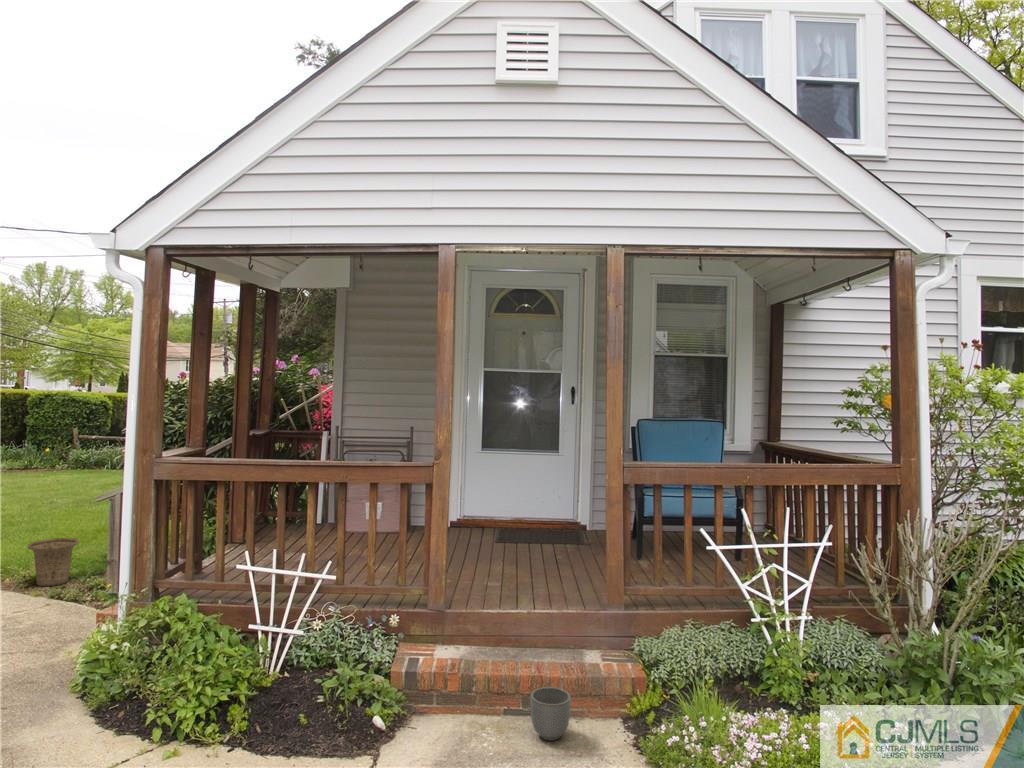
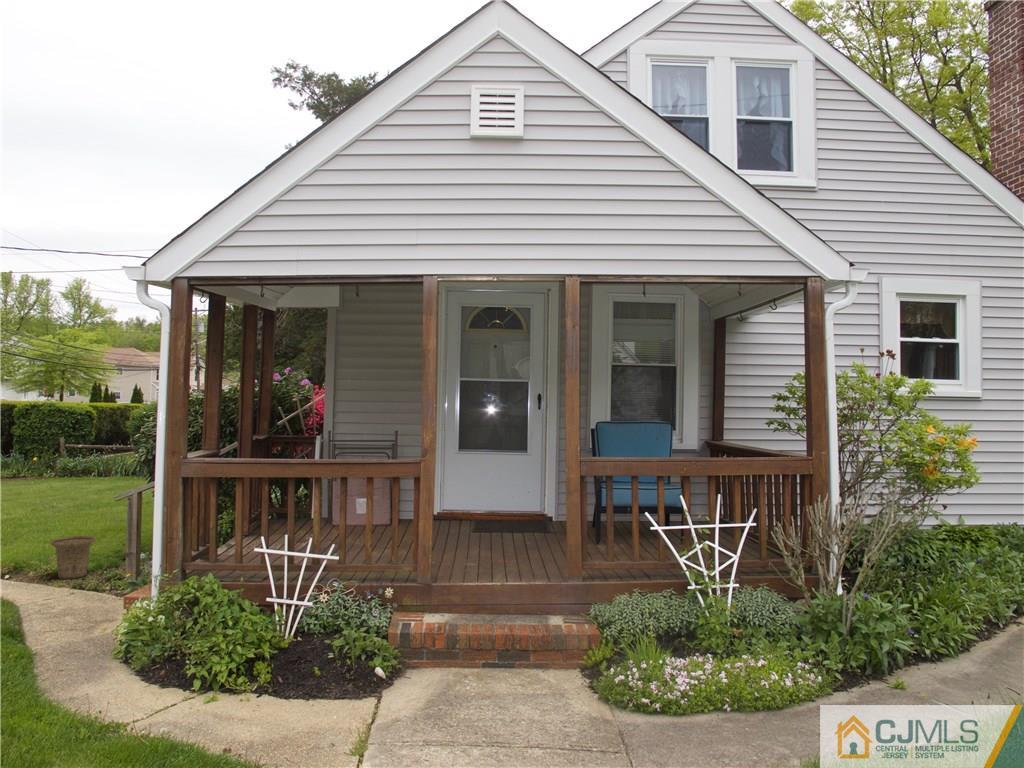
planter: present [530,687,571,741] -> none [504,642,537,683]

